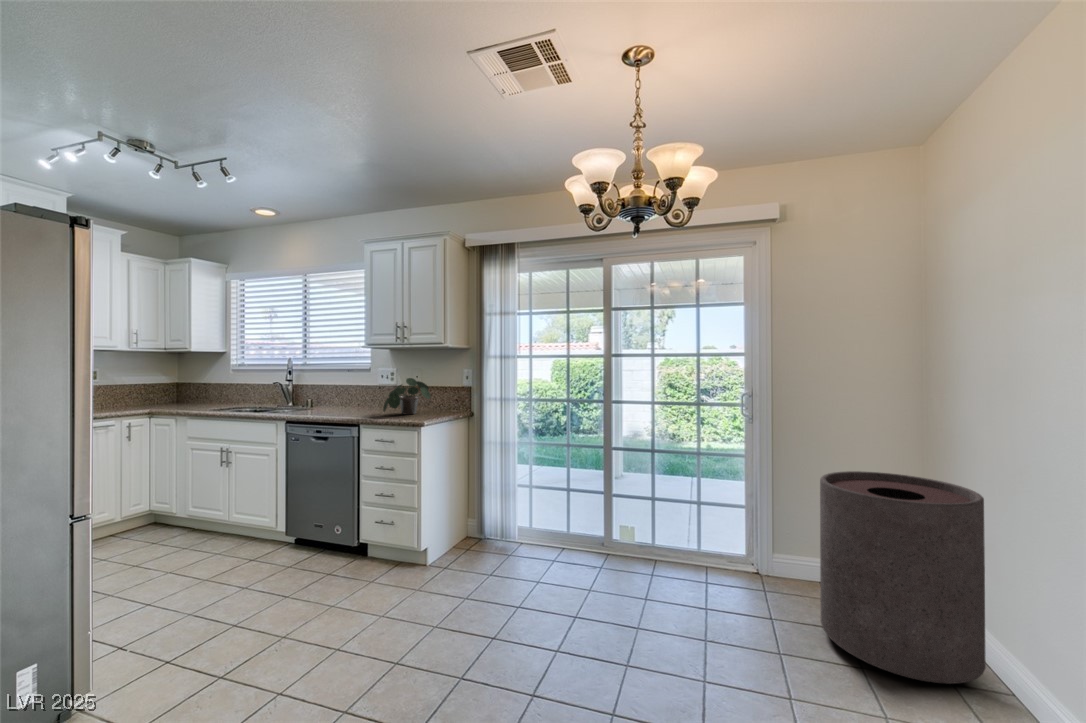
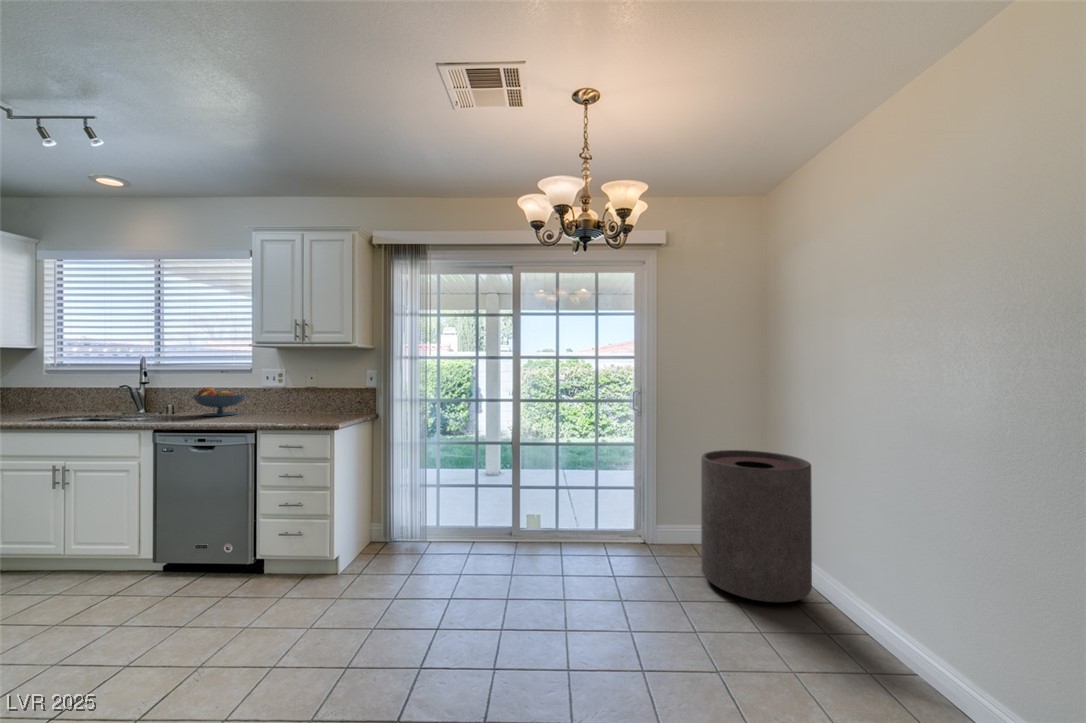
potted plant: present [383,378,431,415] -> none [280,379,334,418]
fruit bowl: none [322,385,365,410] -> present [193,387,246,416]

